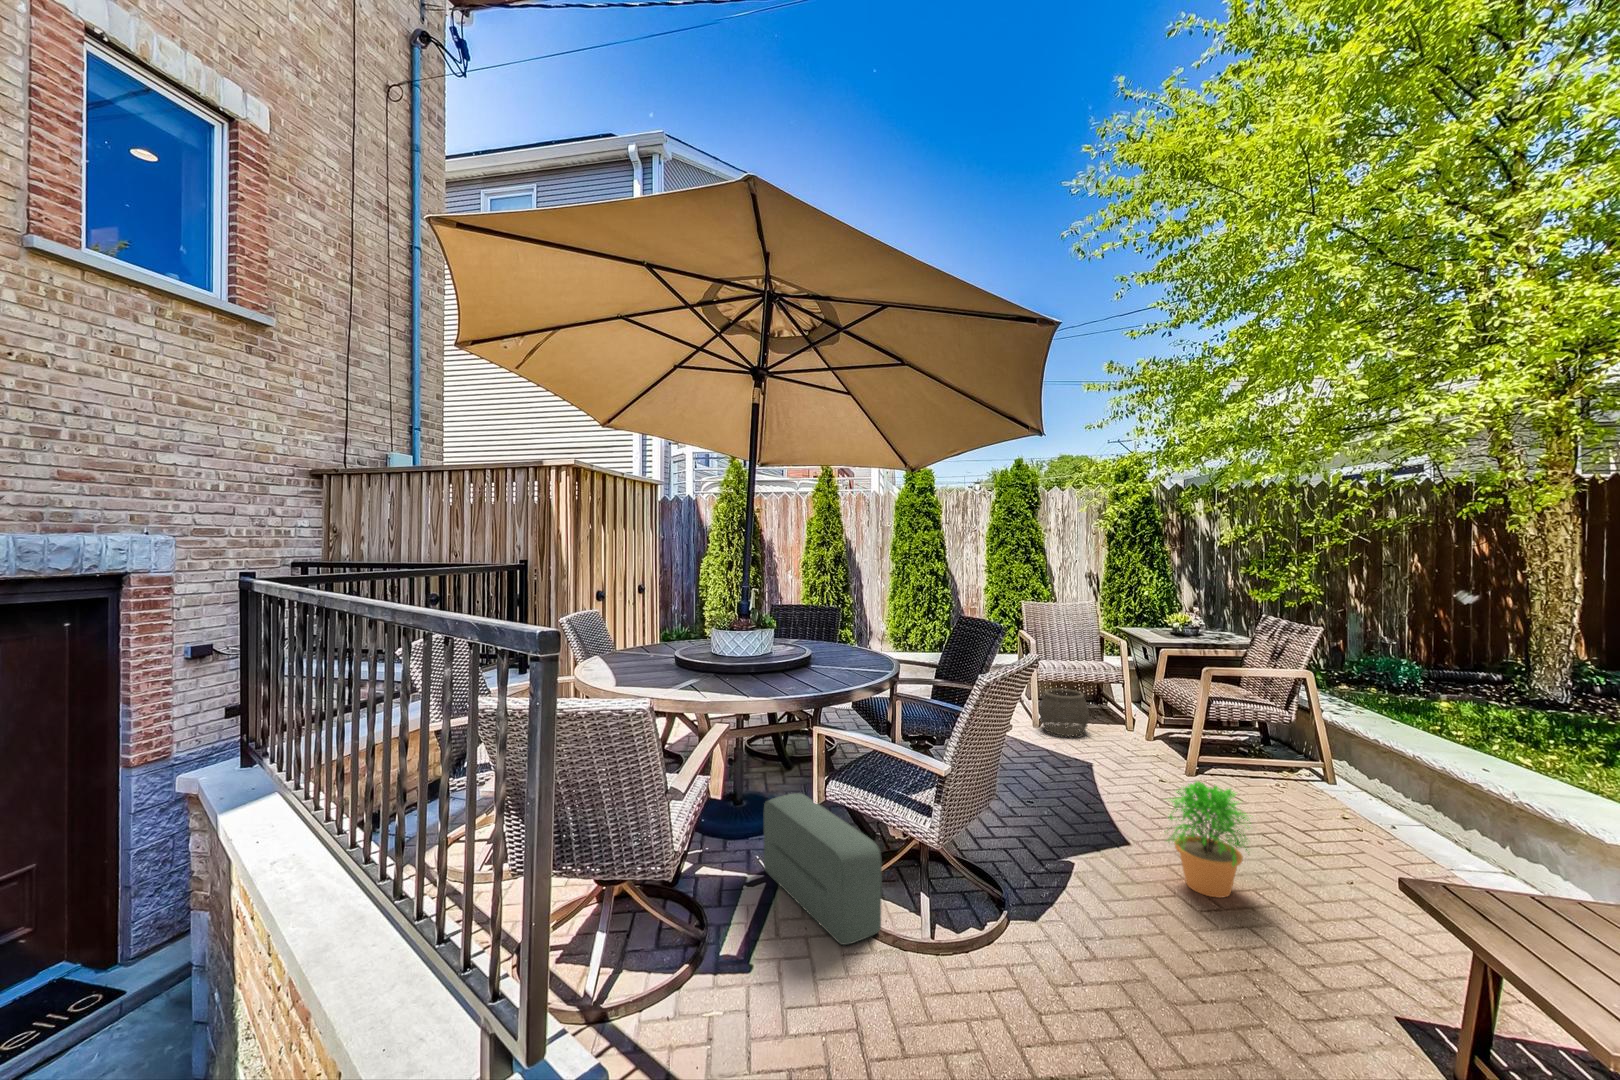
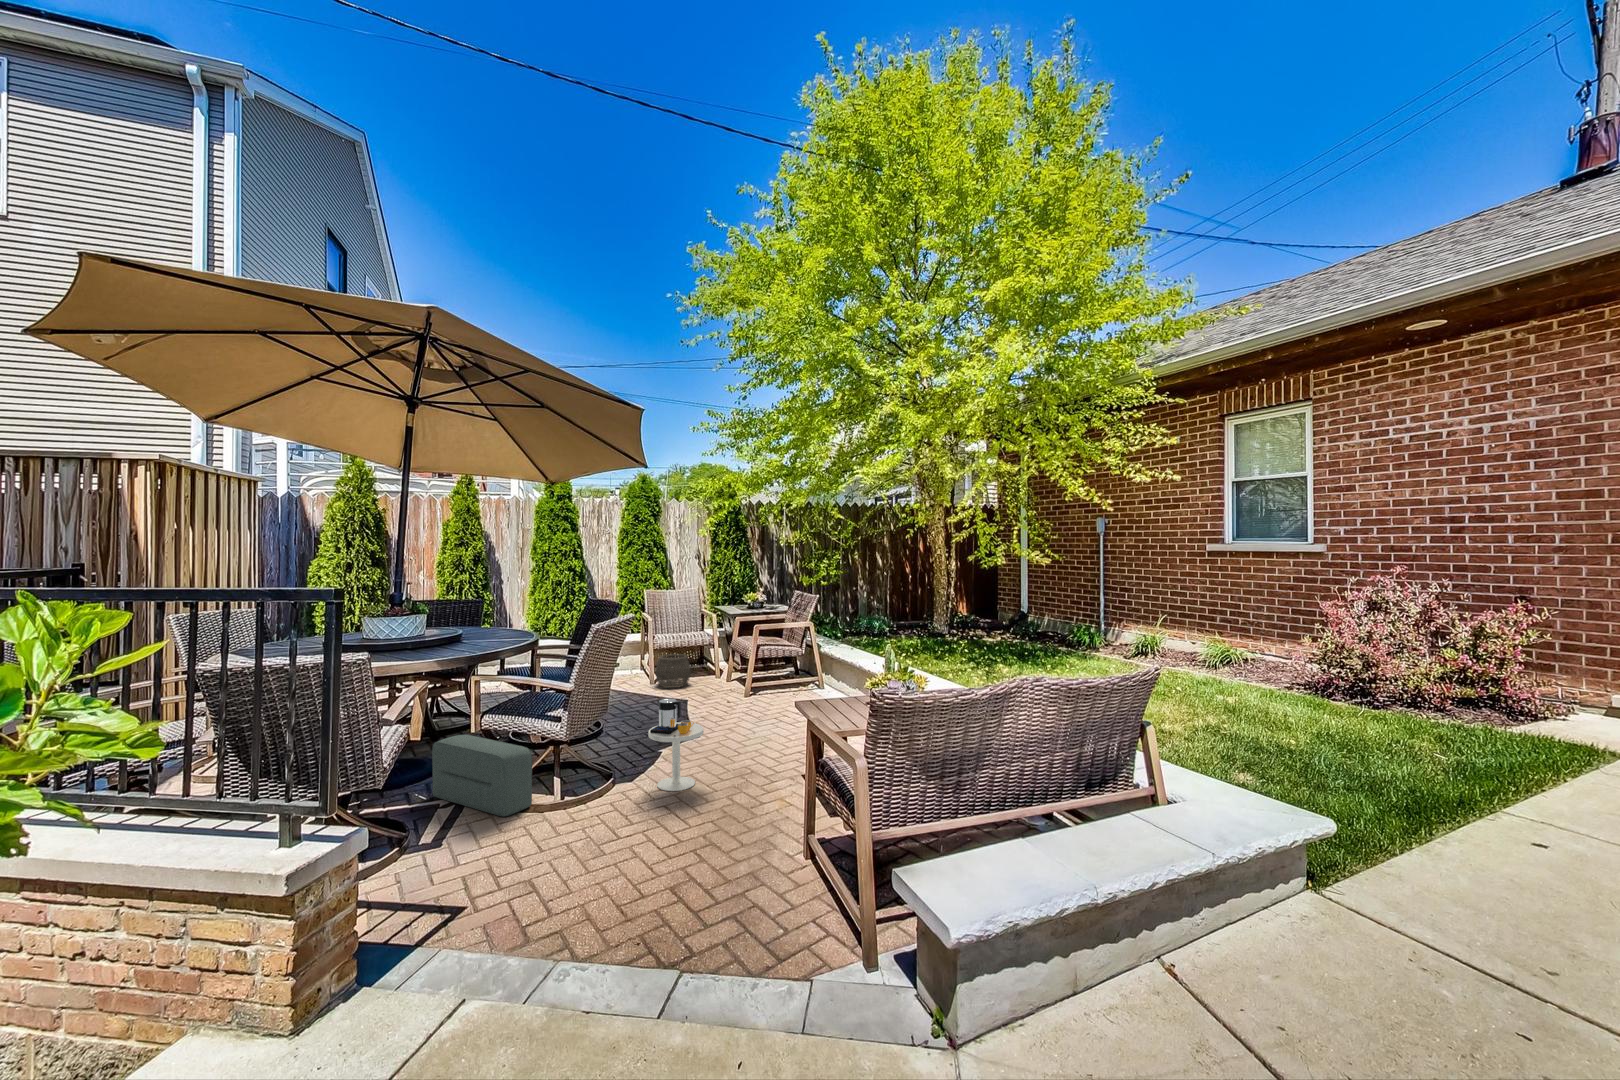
potted plant: present [1168,781,1251,898] -> none [717,686,762,753]
side table: none [1059,798,1160,969] -> present [648,699,704,791]

